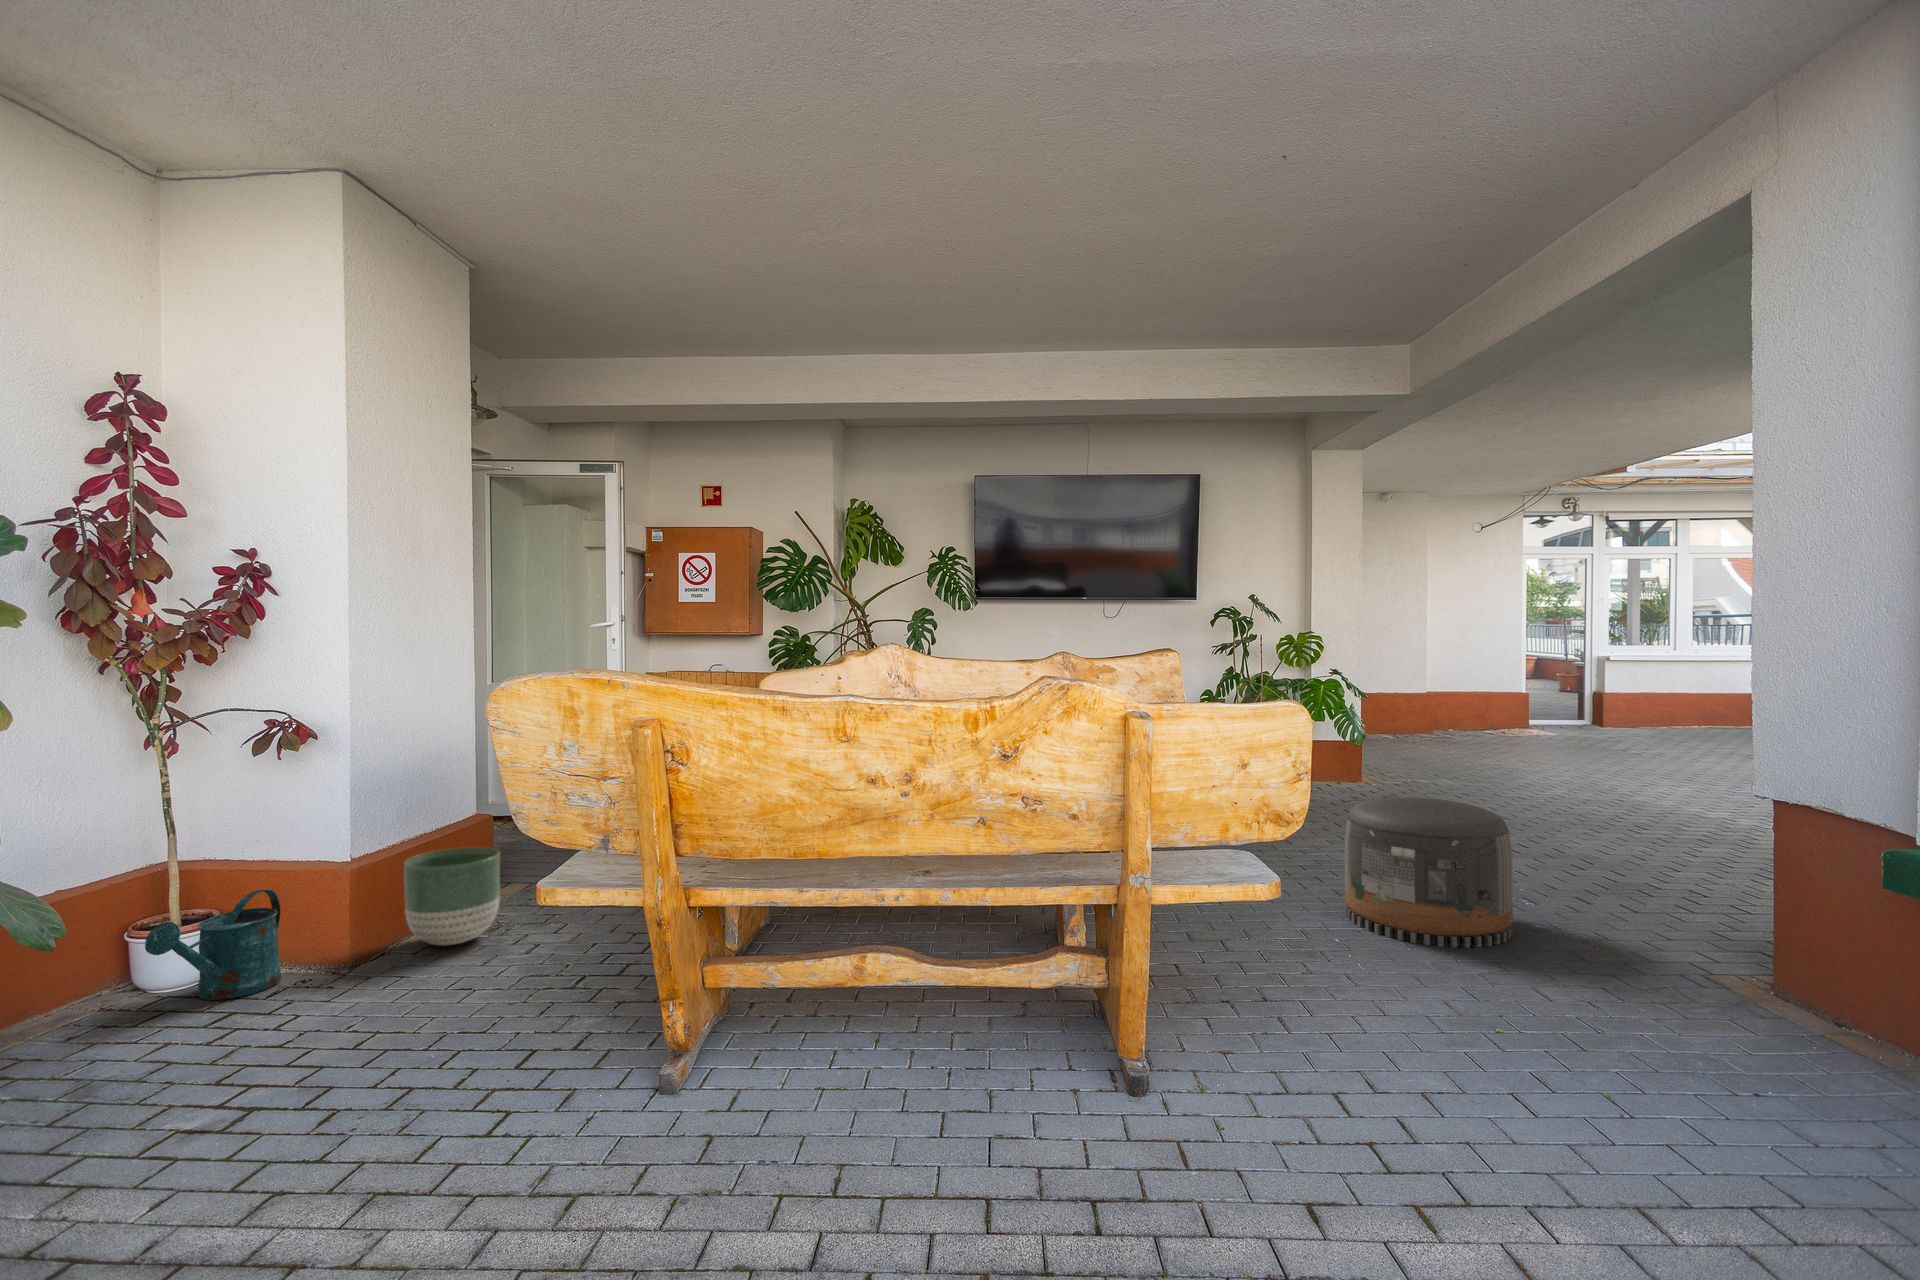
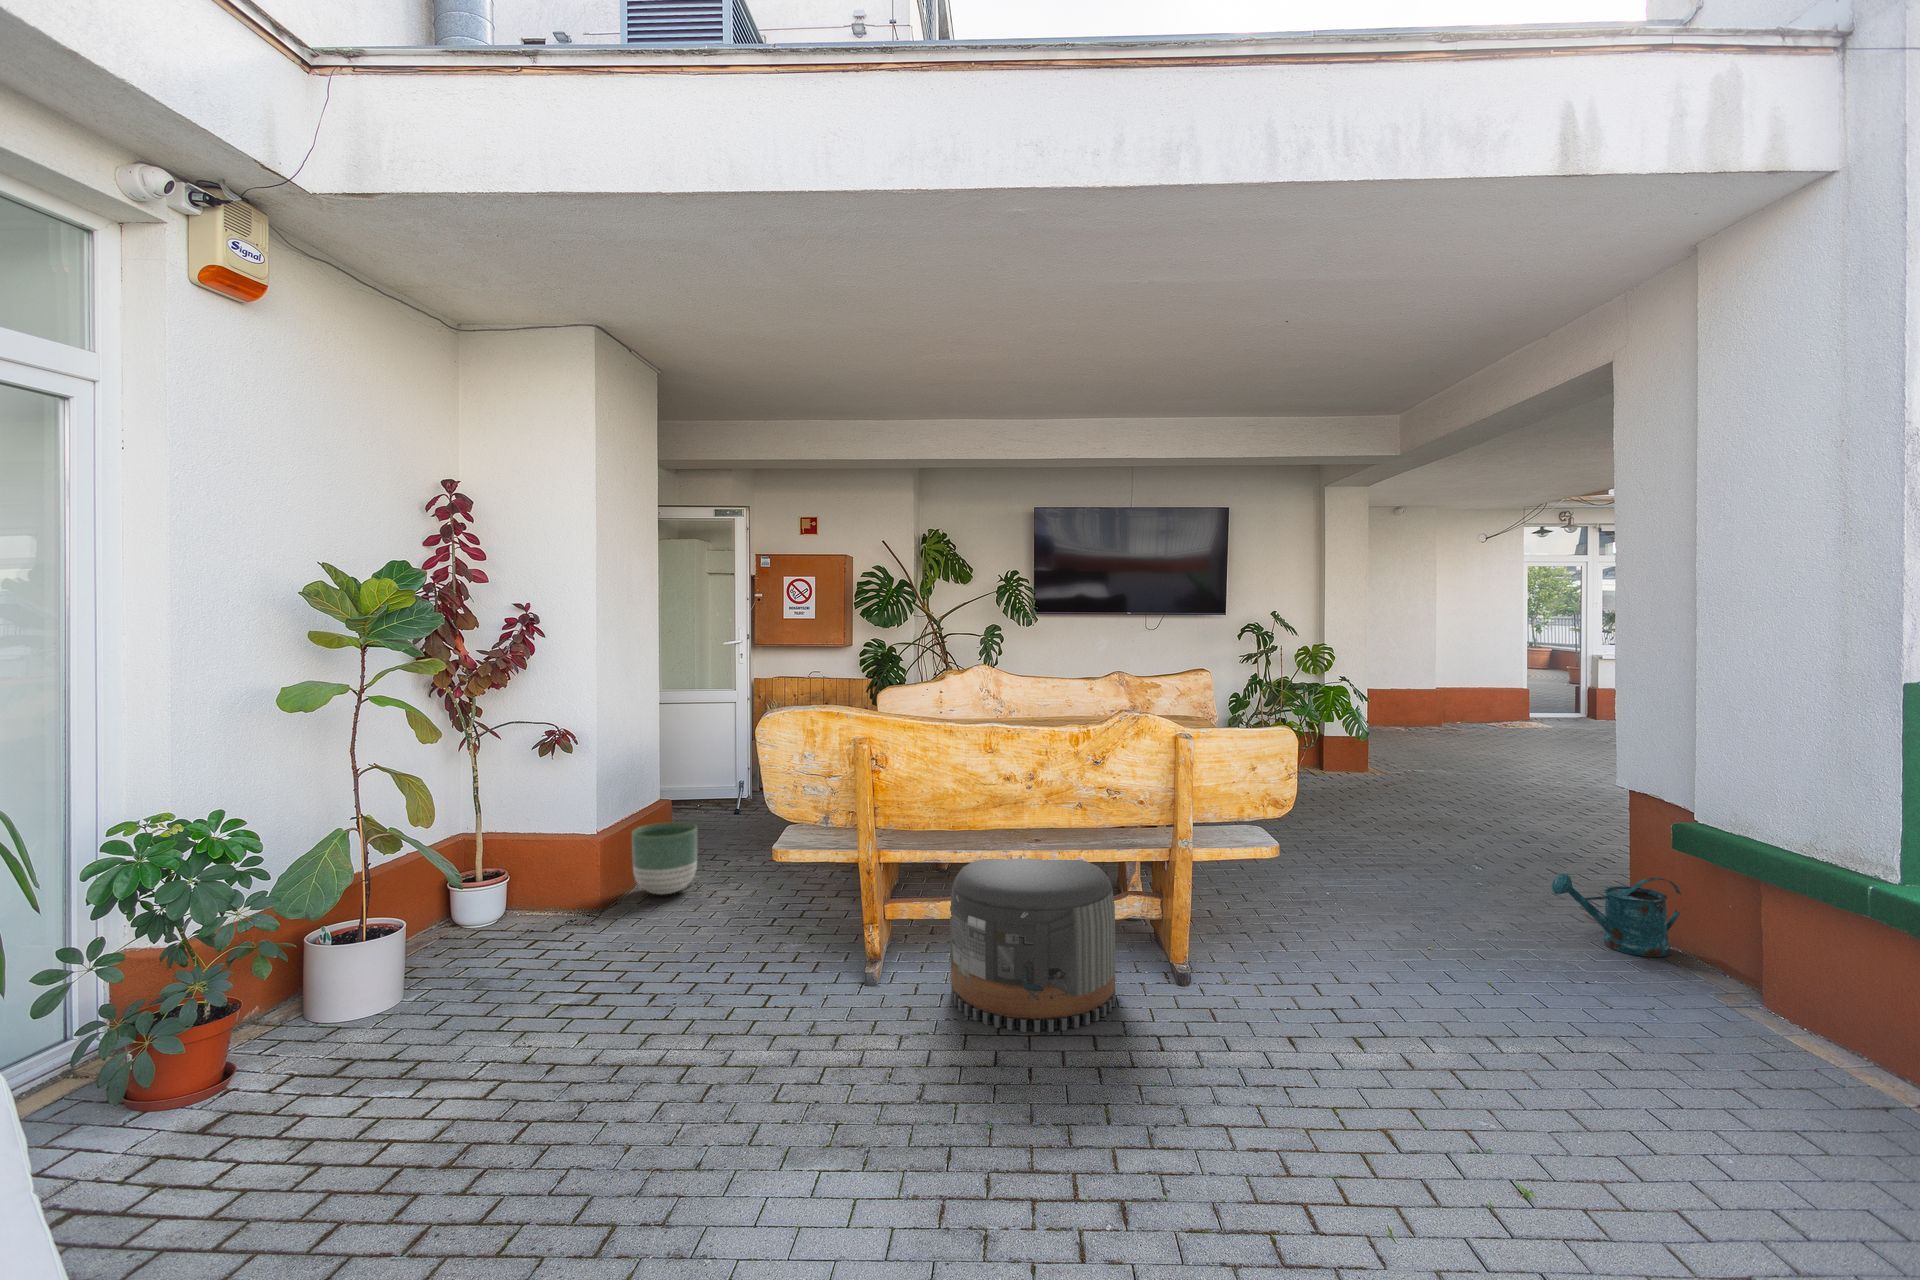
pouf: present [1345,797,1513,948] -> present [950,858,1115,1032]
watering can: present [145,890,281,1000] -> present [1552,874,1681,957]

